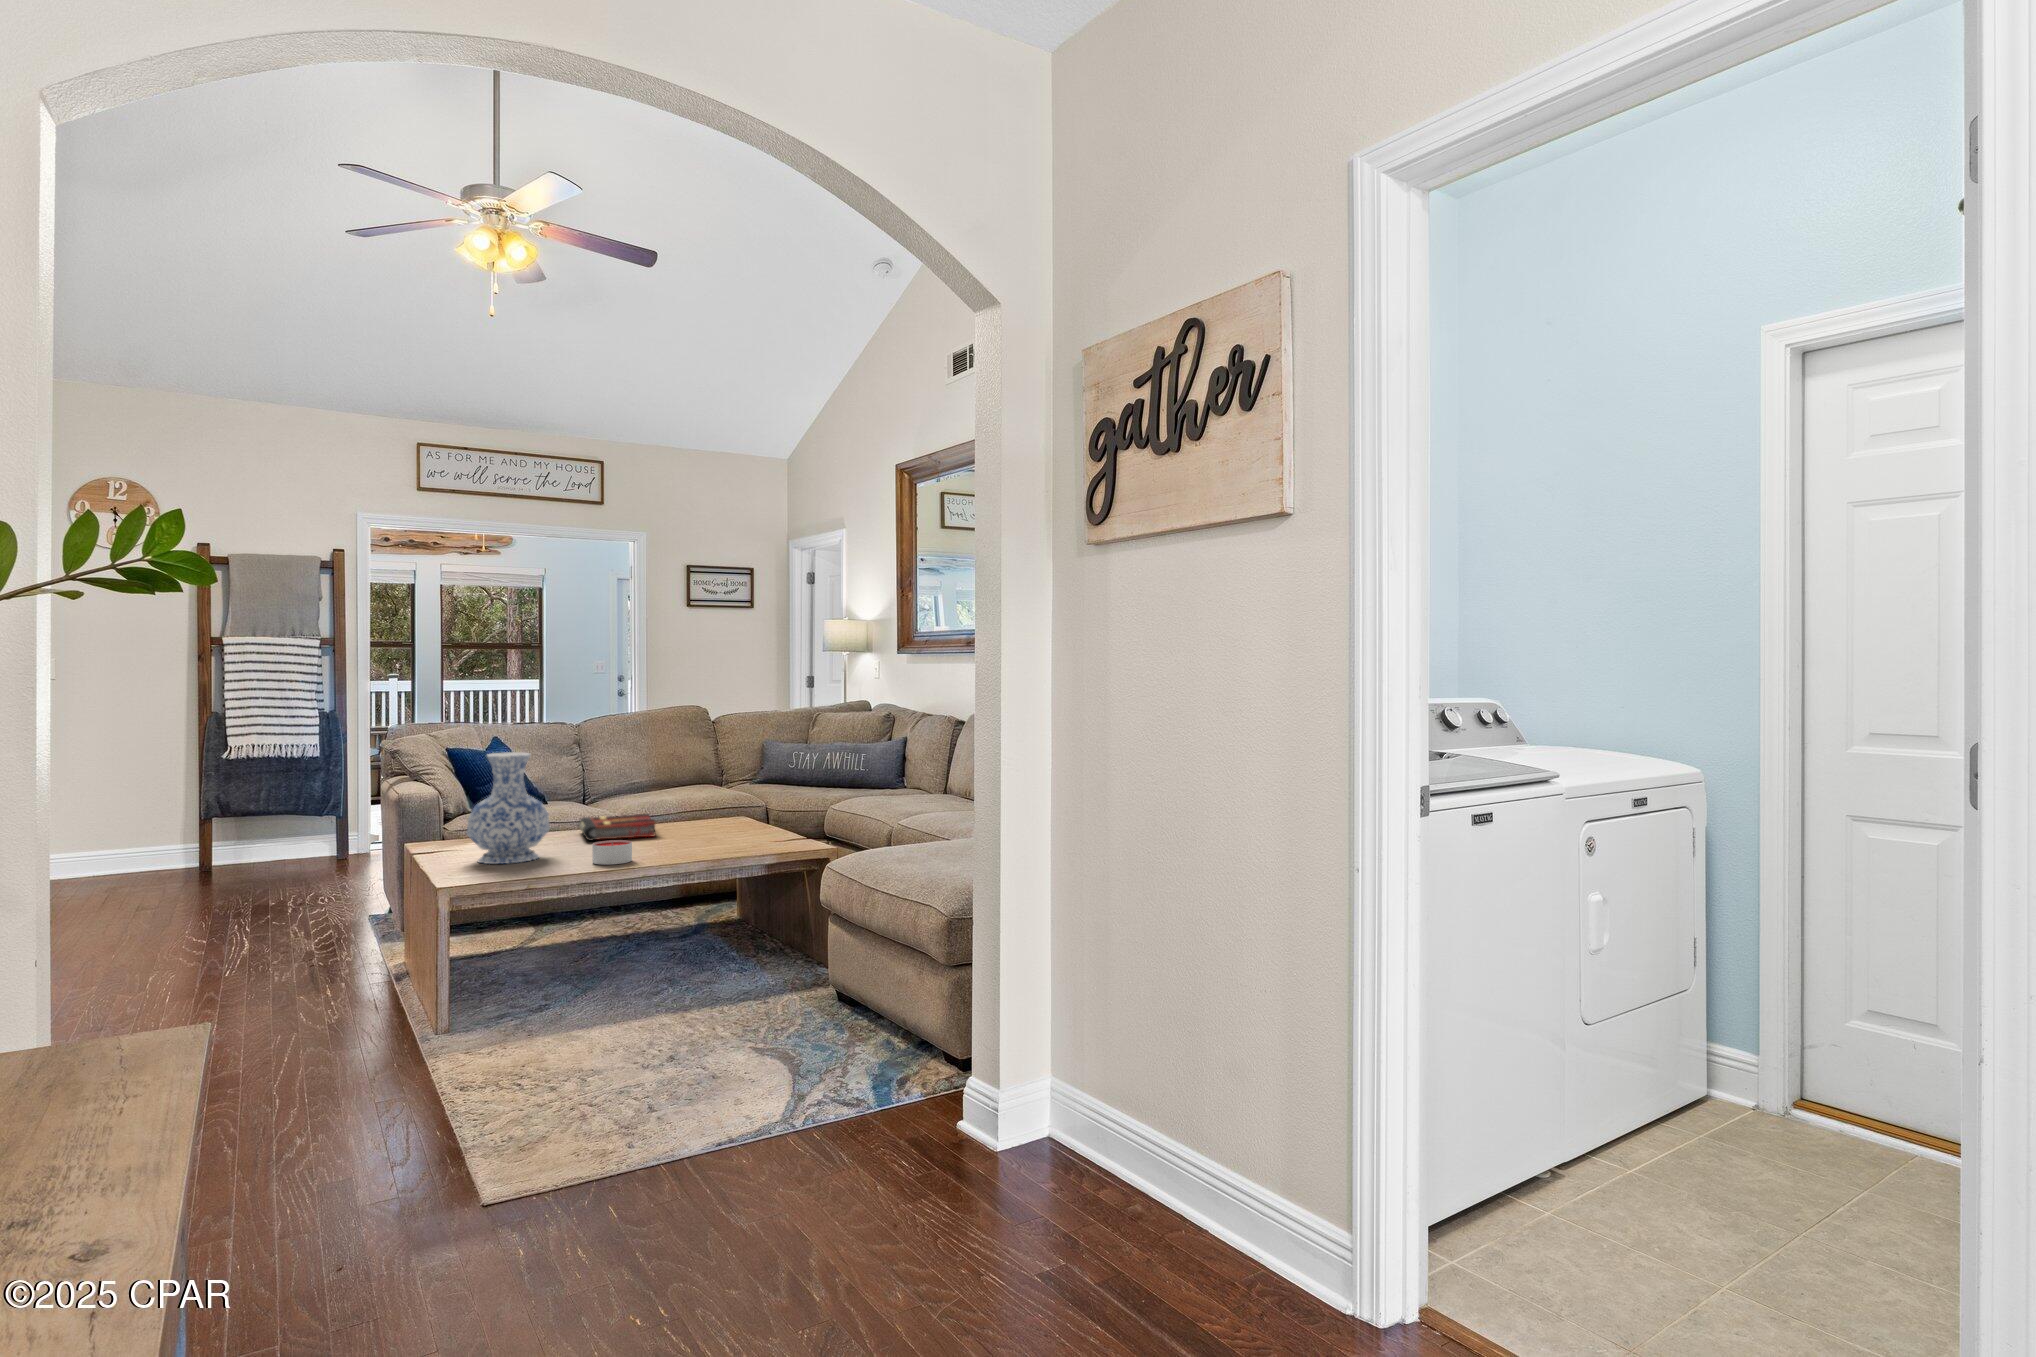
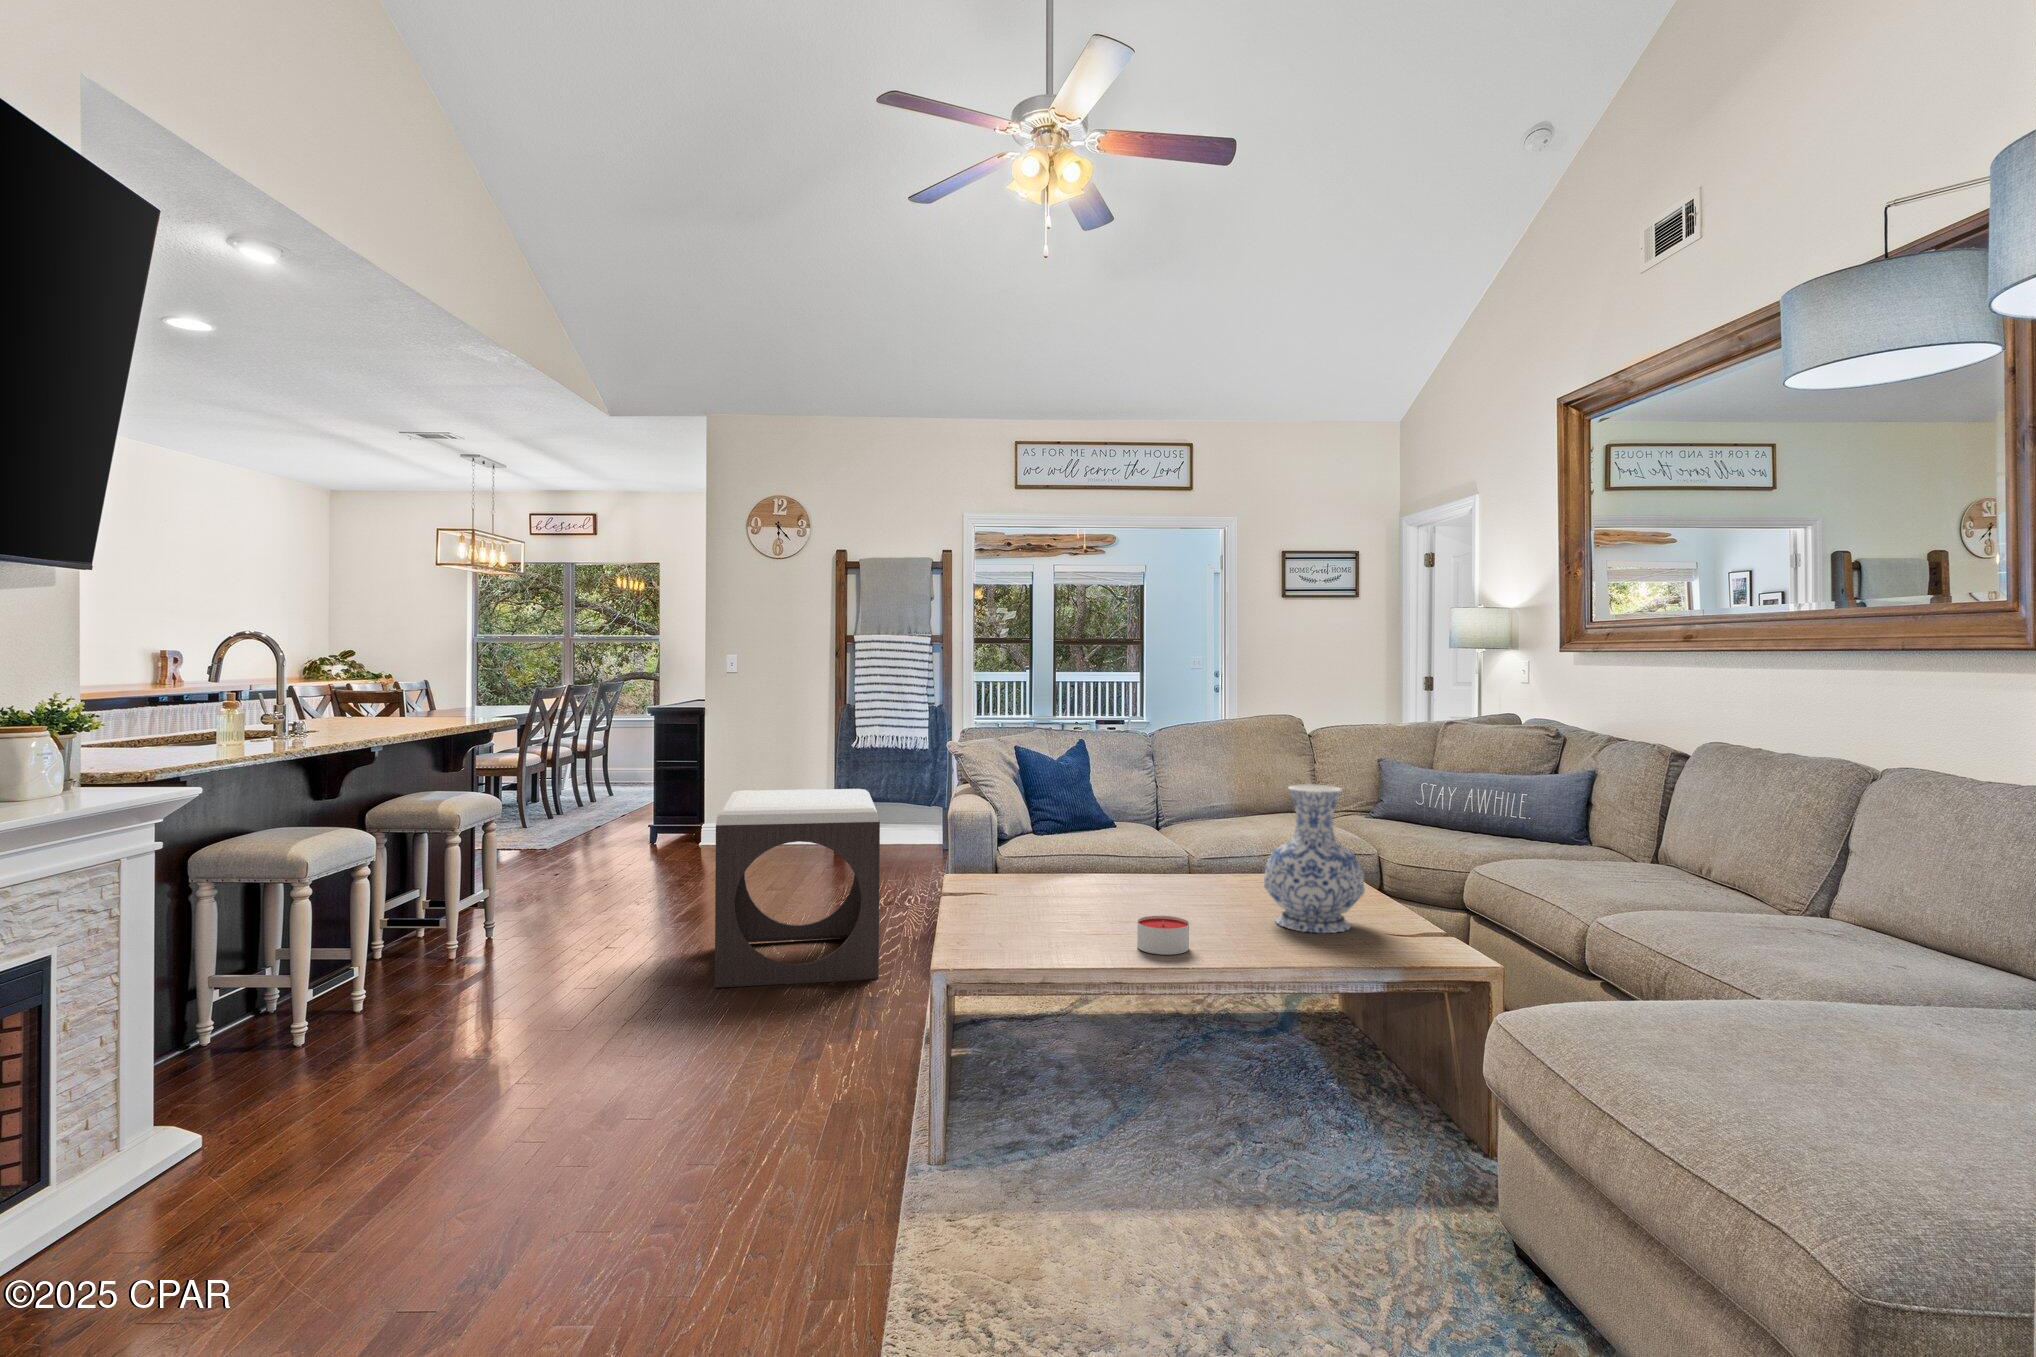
vase: present [467,752,550,864] -> present [1264,784,1365,933]
footstool: none [118,784,319,982] -> present [715,789,880,988]
book: present [579,814,655,841] -> none [1138,861,1228,901]

